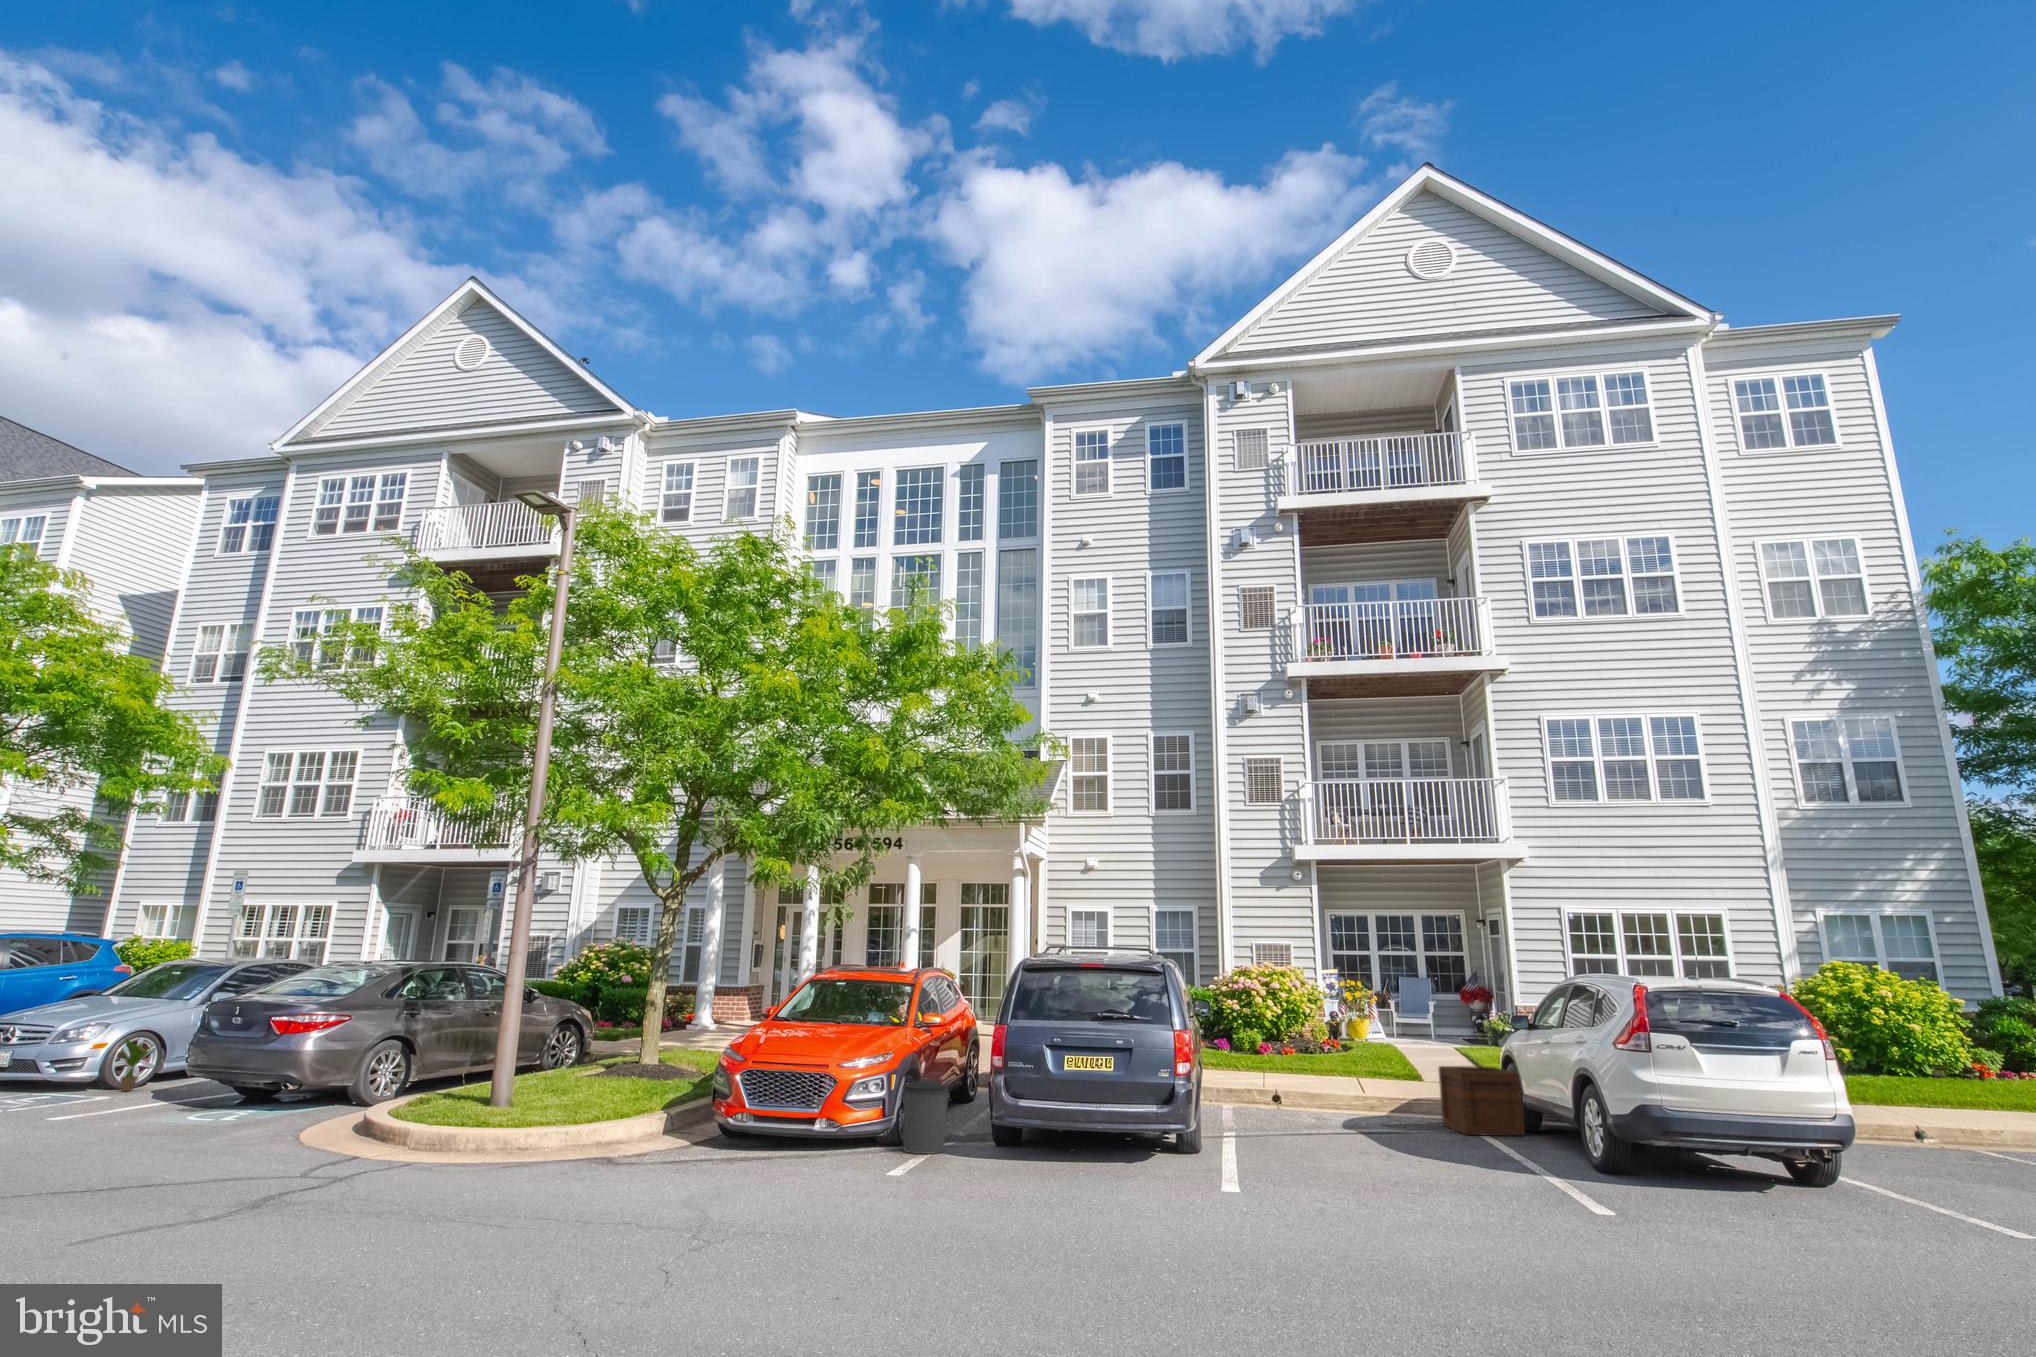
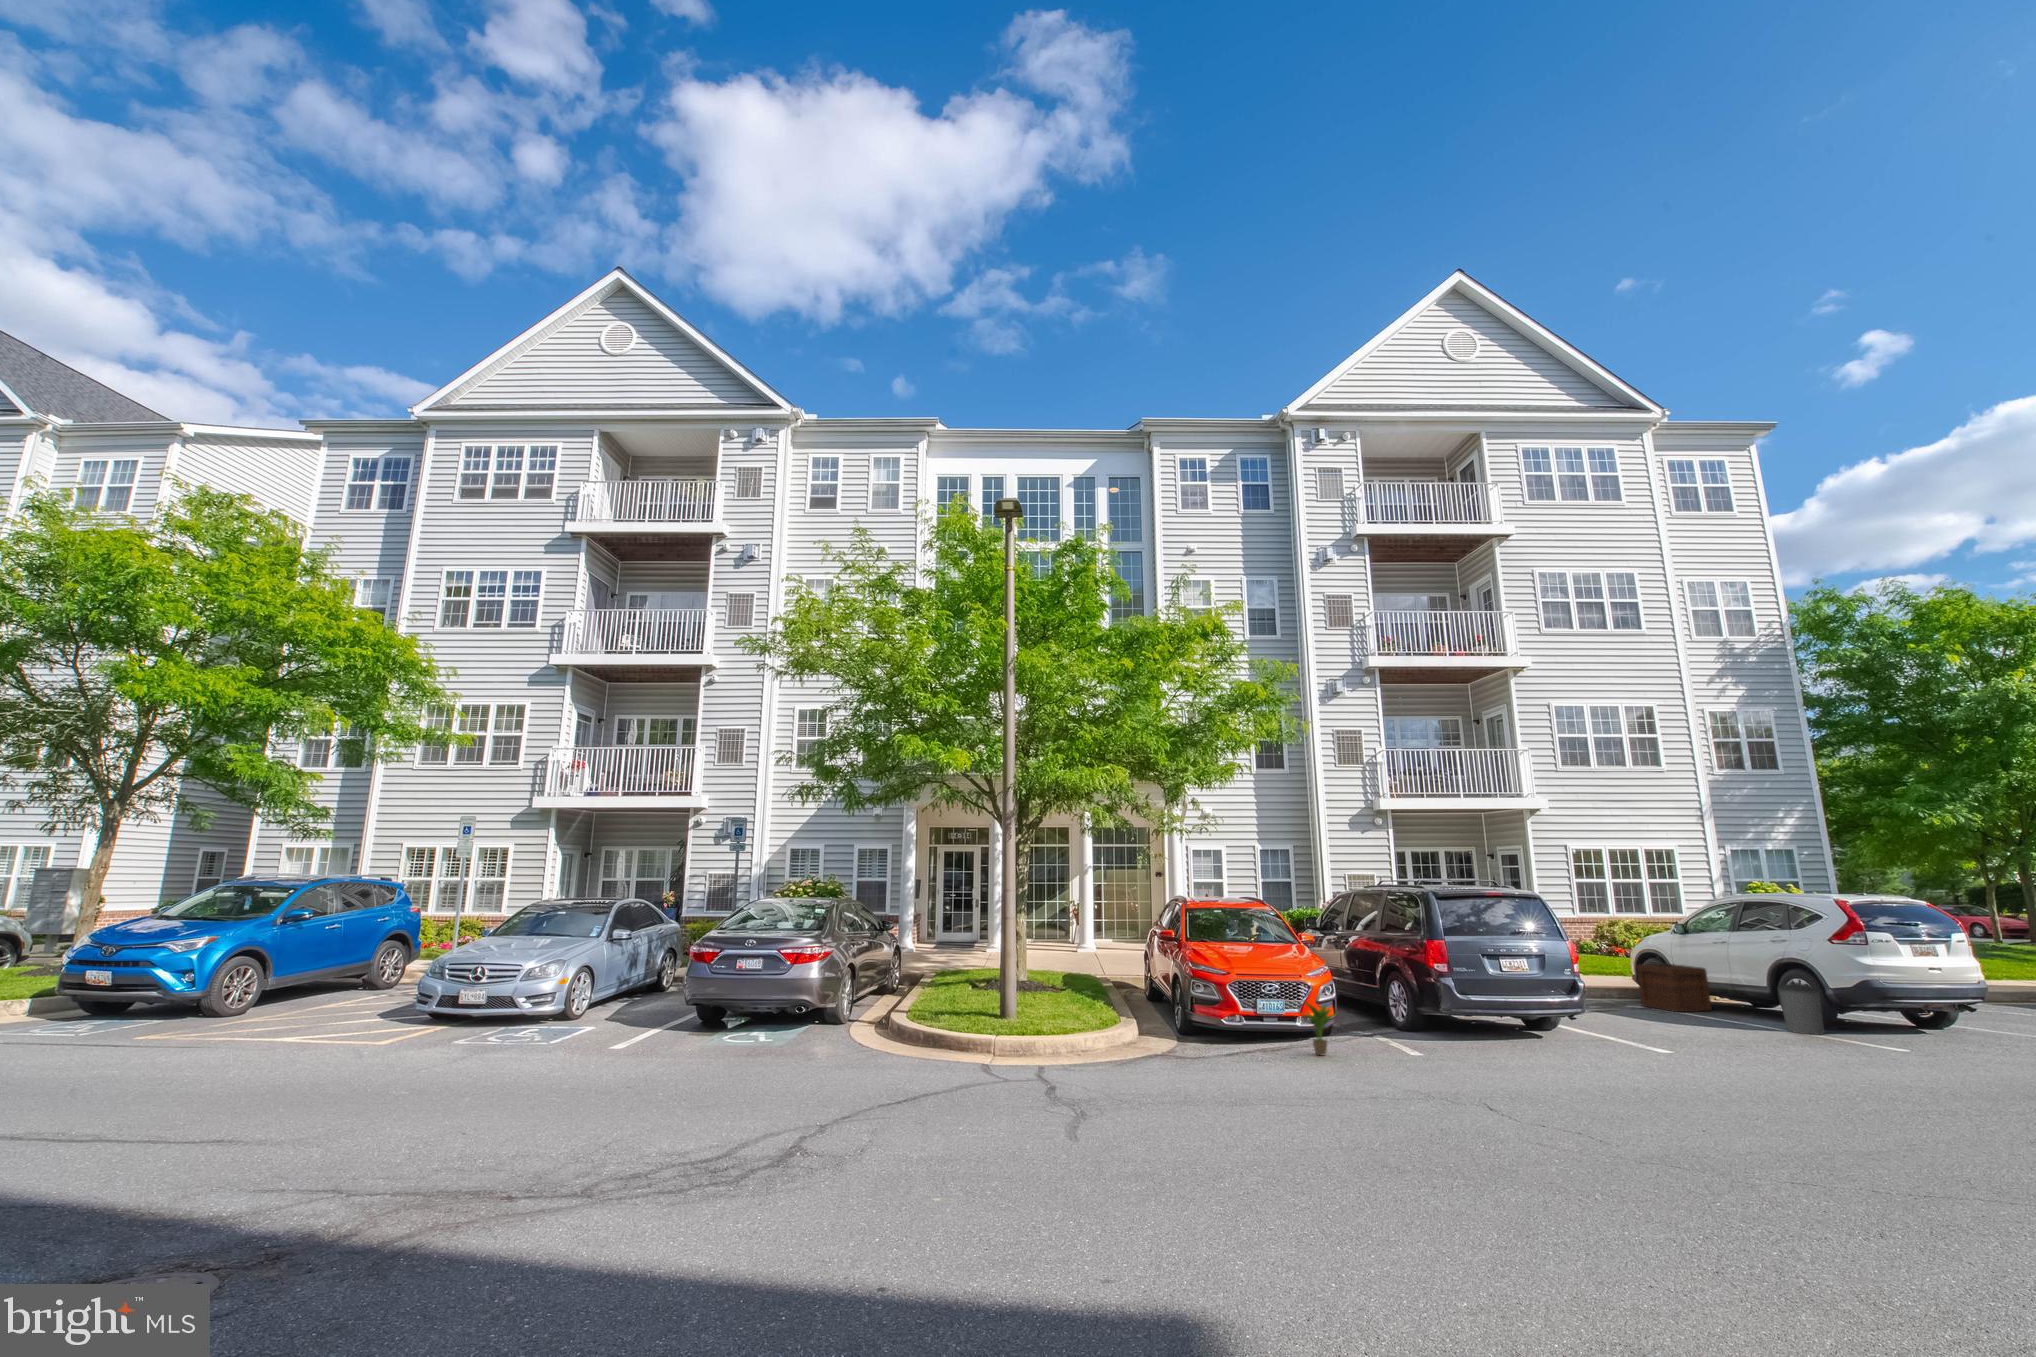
potted plant: present [114,1039,153,1091] -> present [1305,1002,1337,1055]
trash can: present [903,1079,949,1154] -> present [1778,982,1824,1035]

